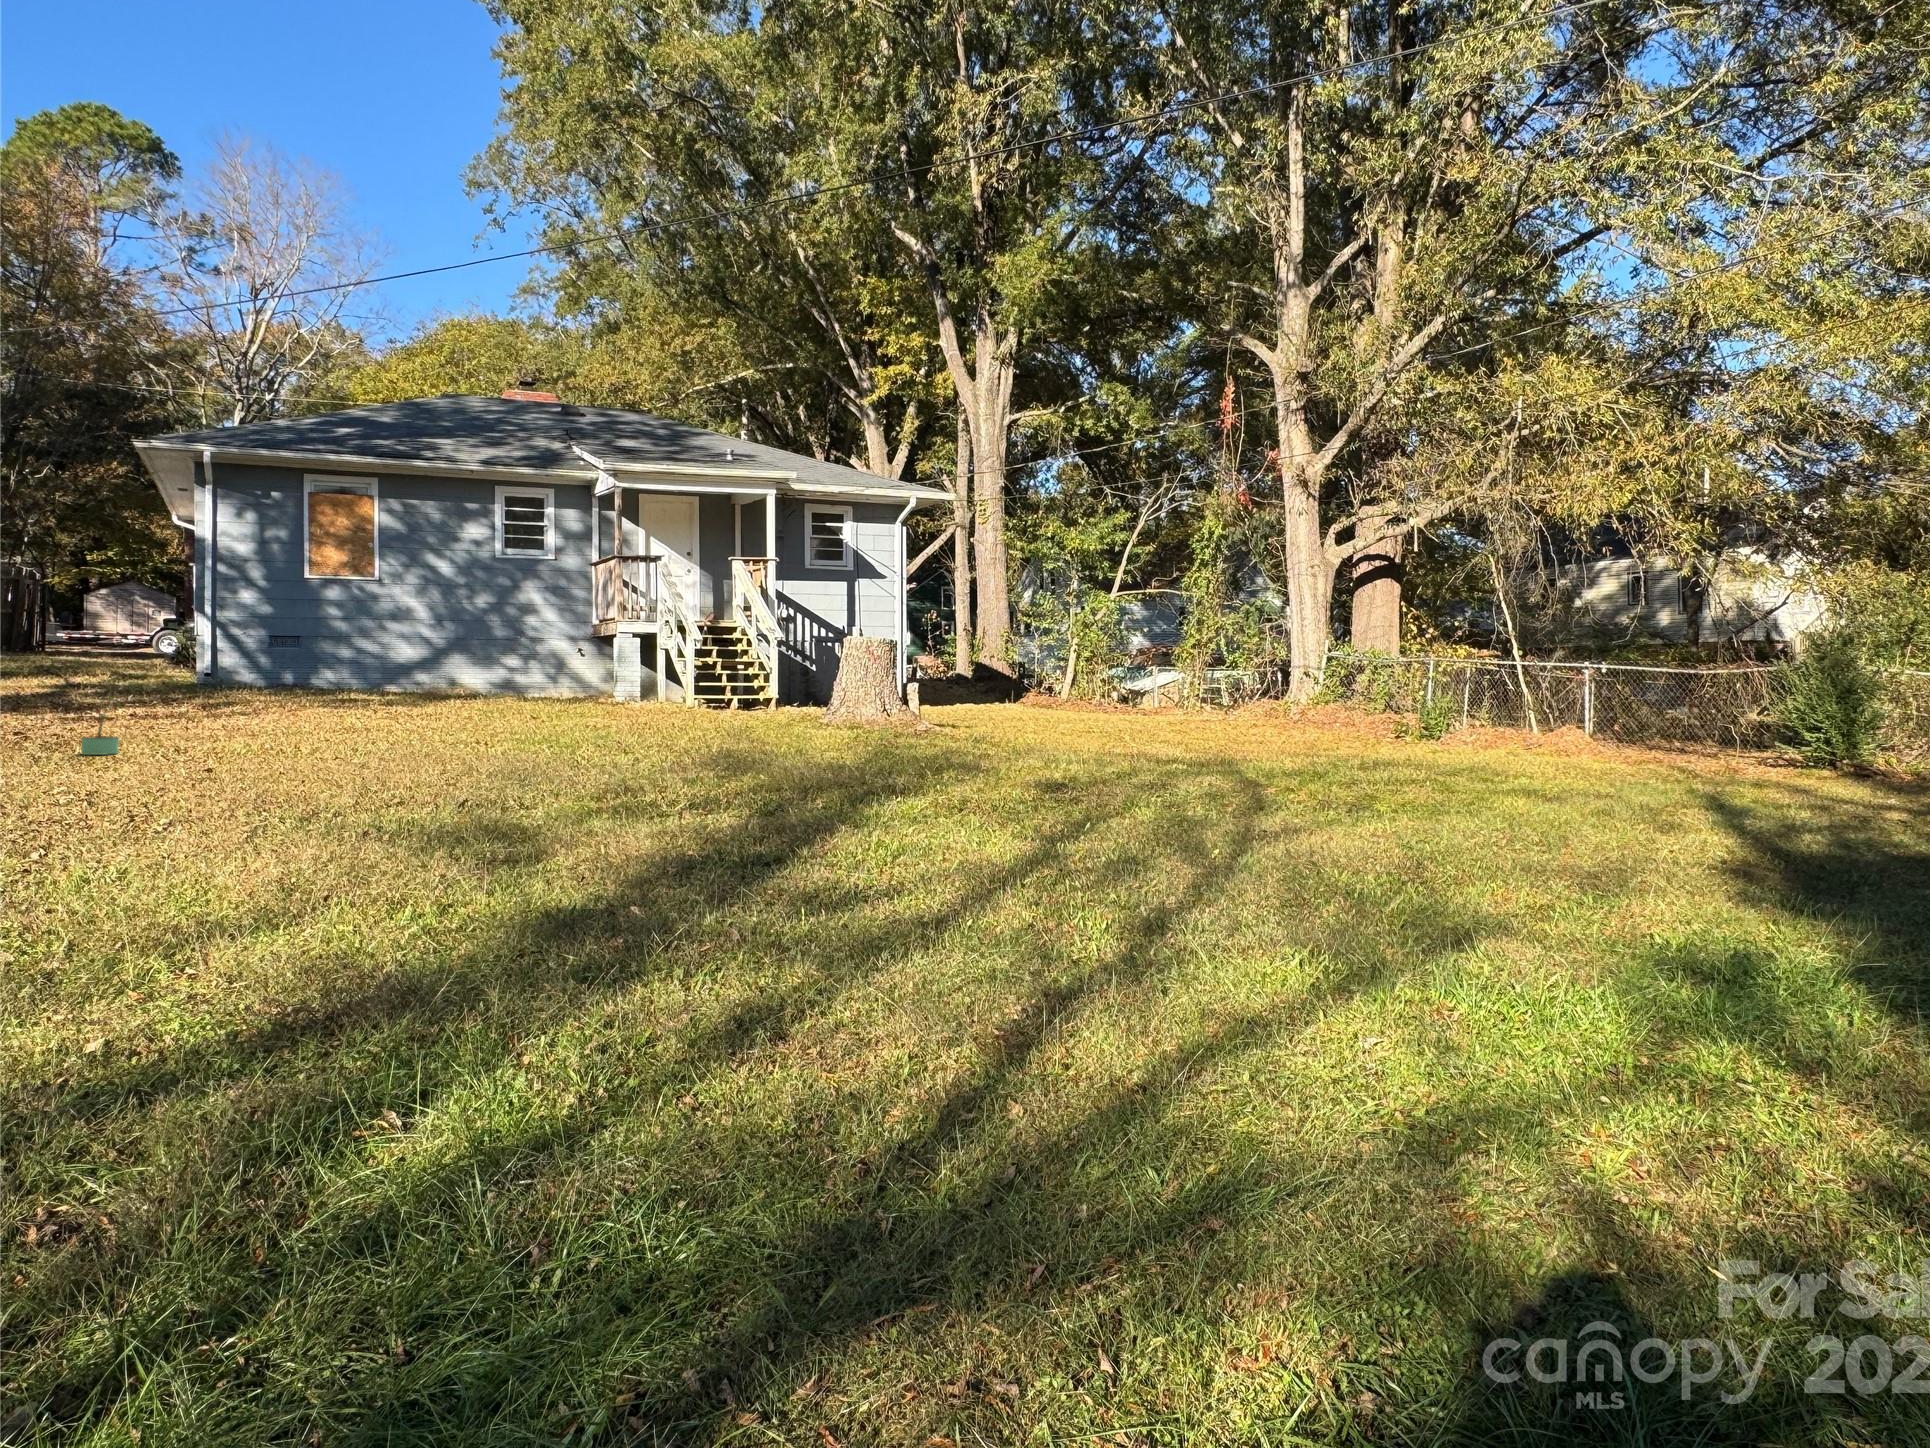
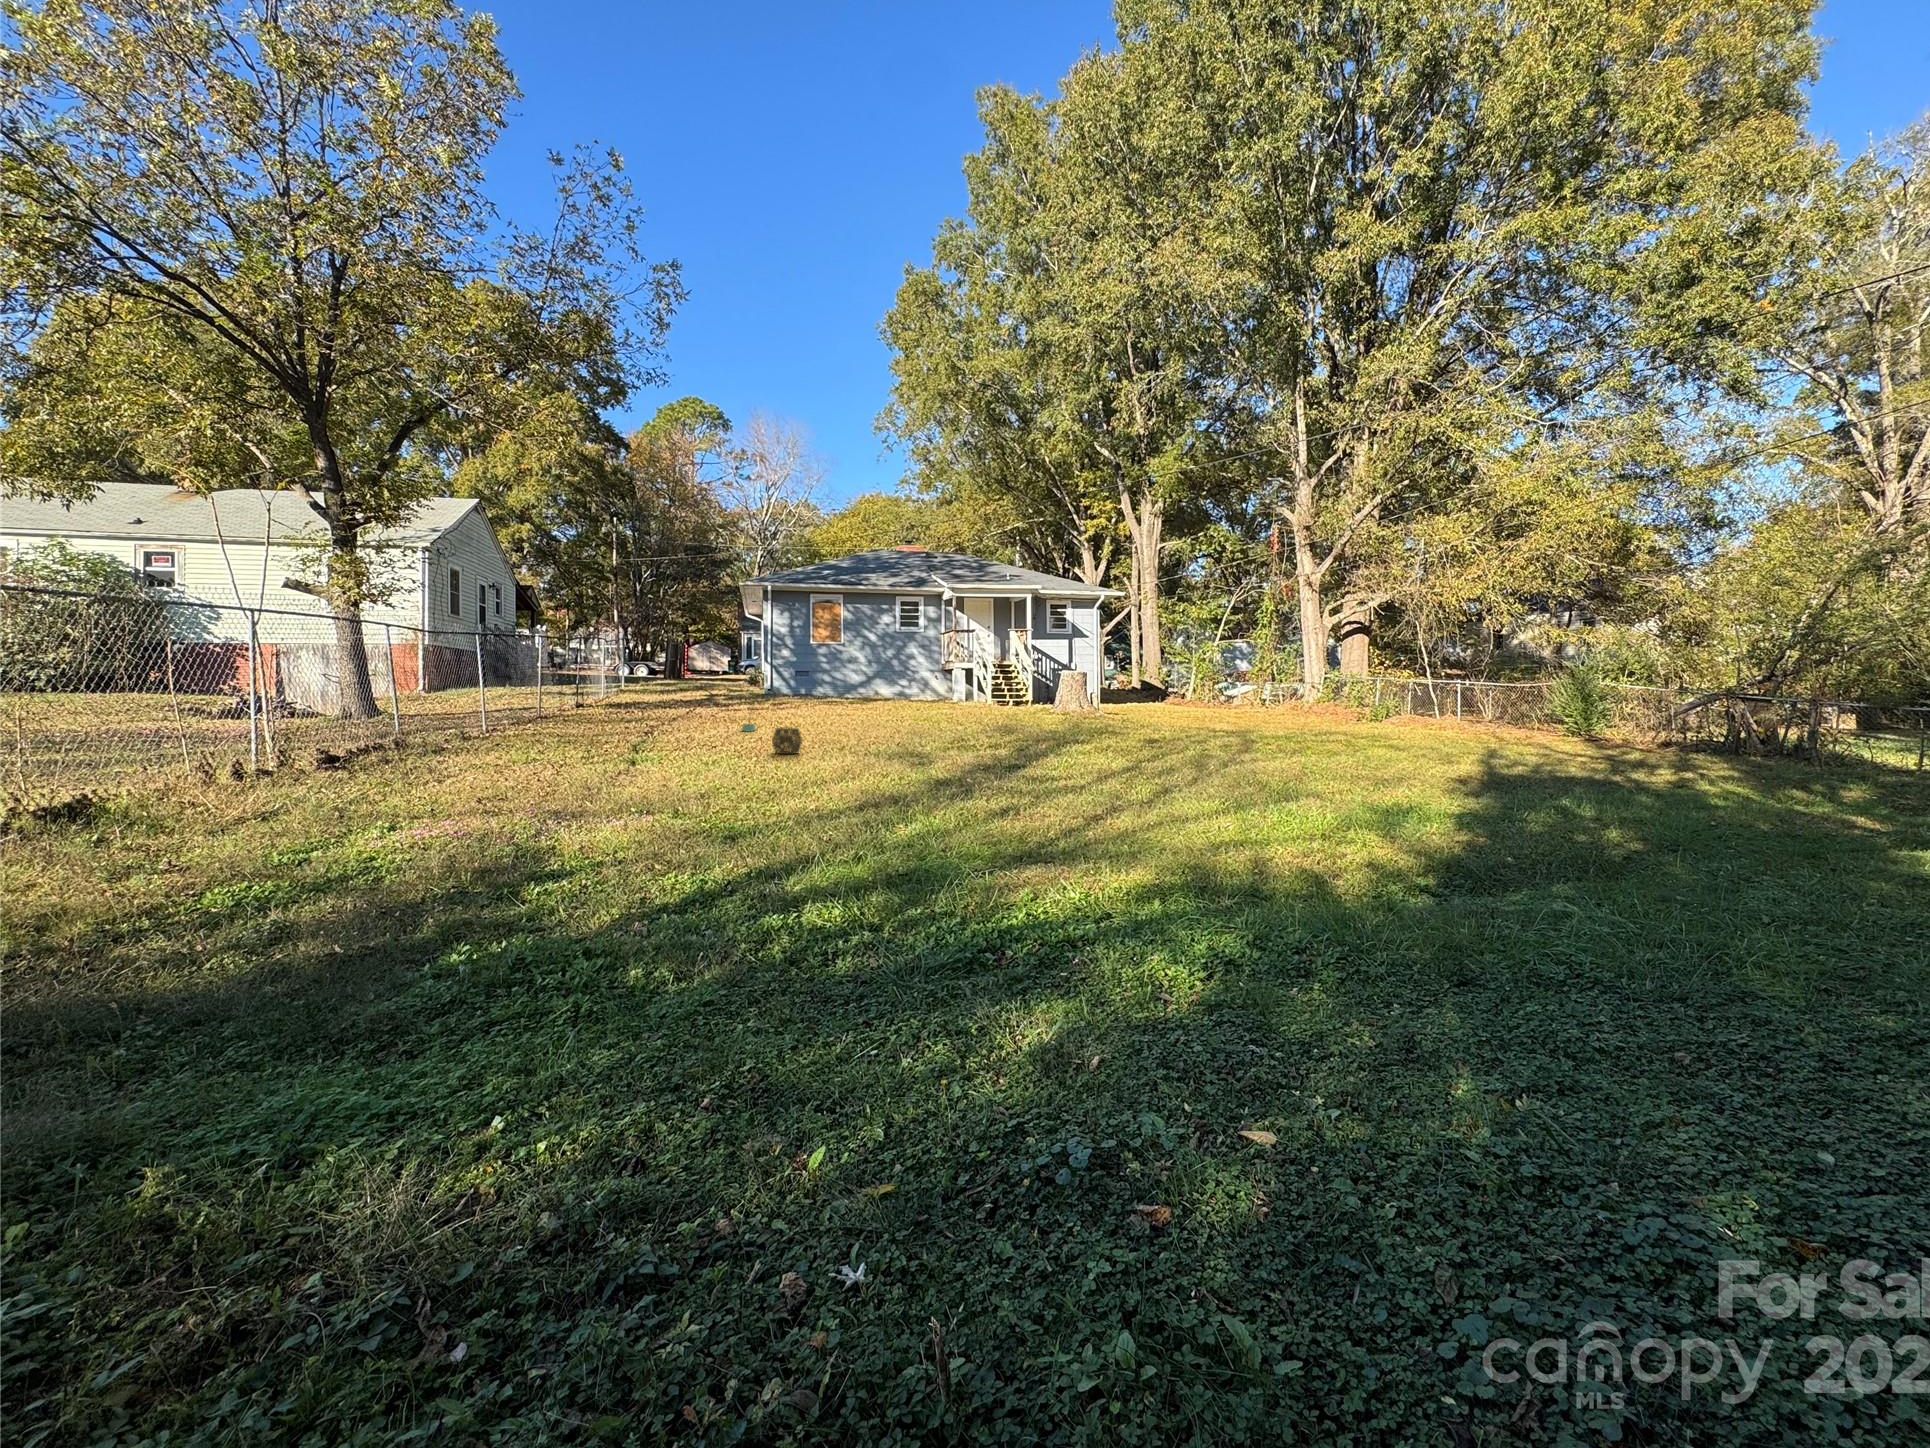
woven basket: none [129,737,218,807] -> present [772,727,802,754]

